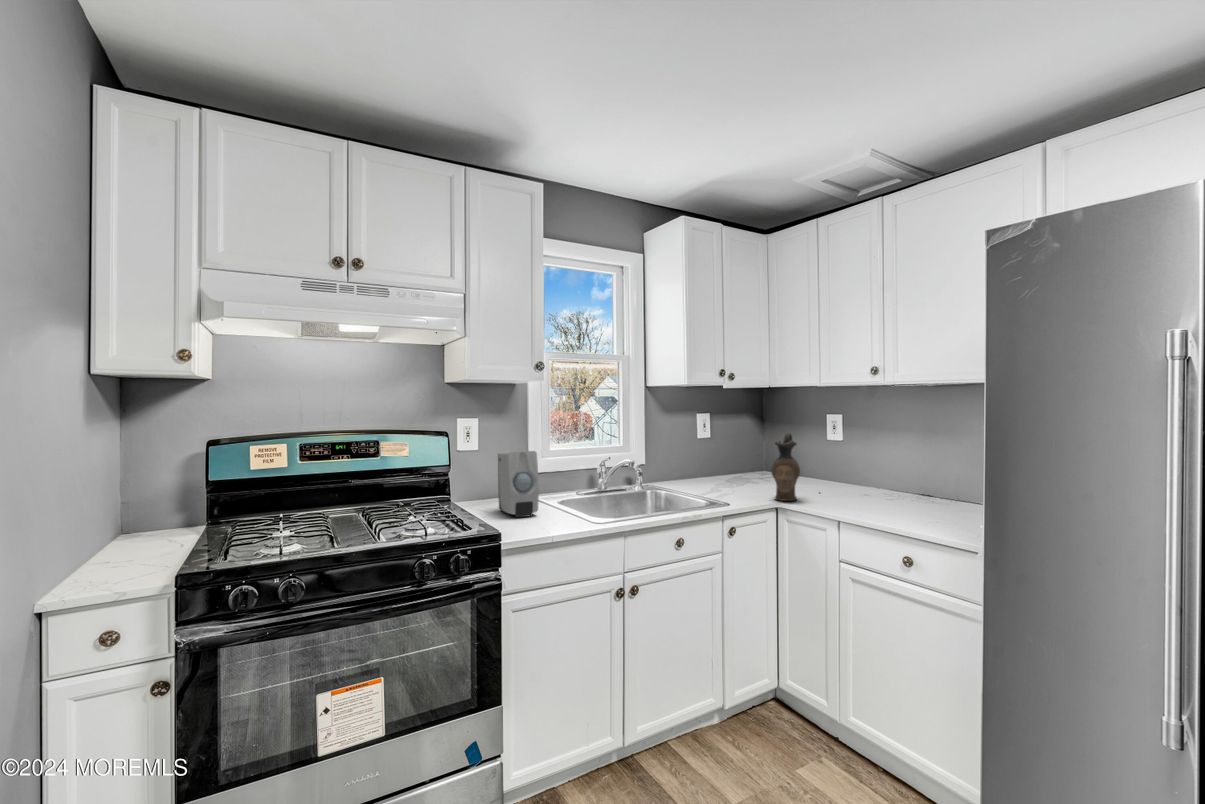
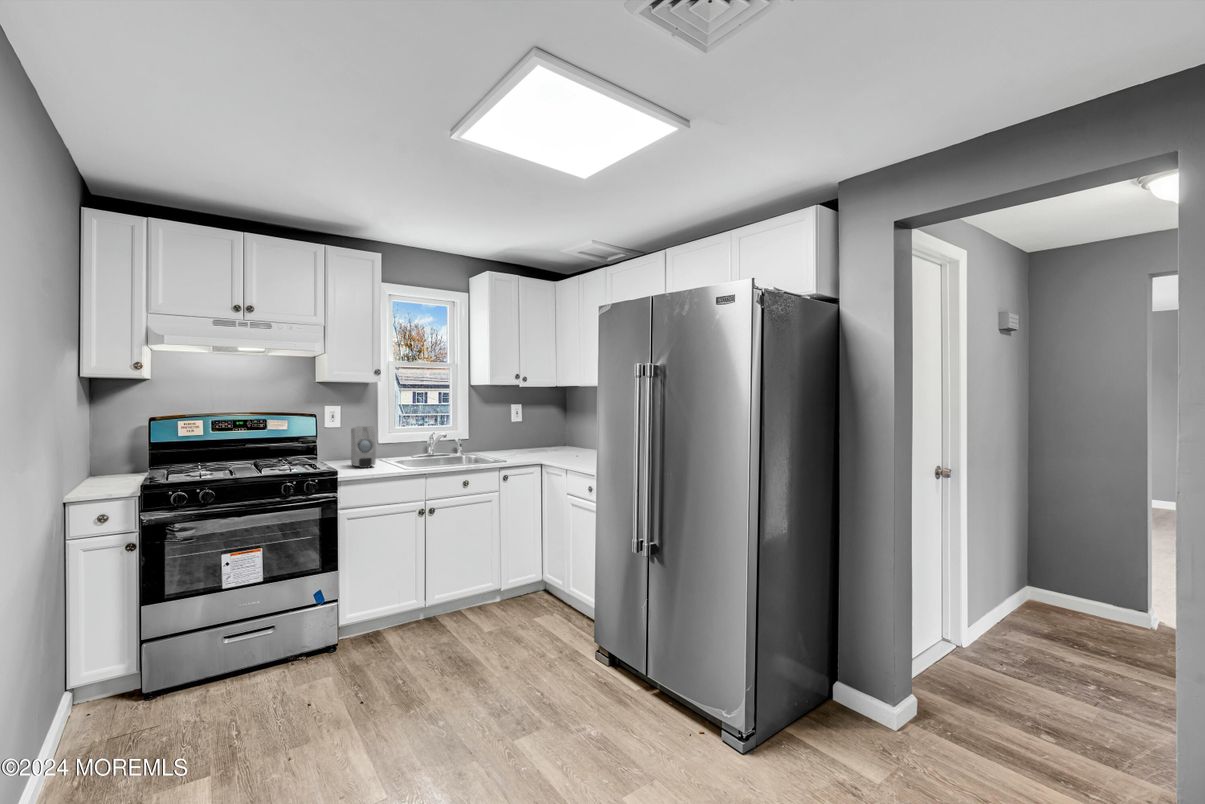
ceramic pitcher: present [771,433,800,501] -> none [541,416,559,460]

